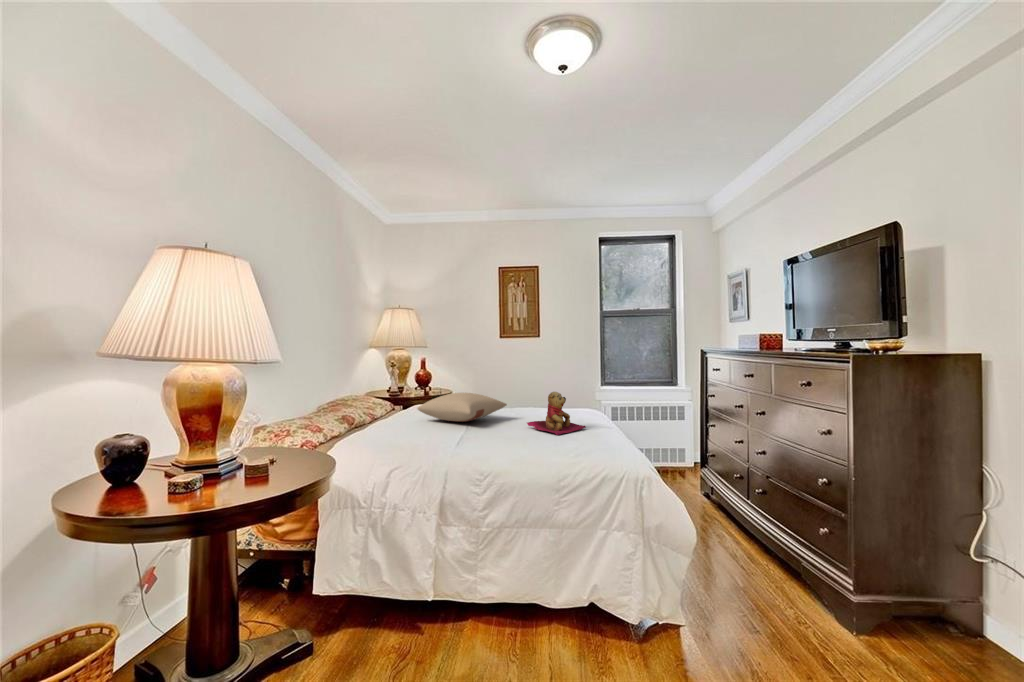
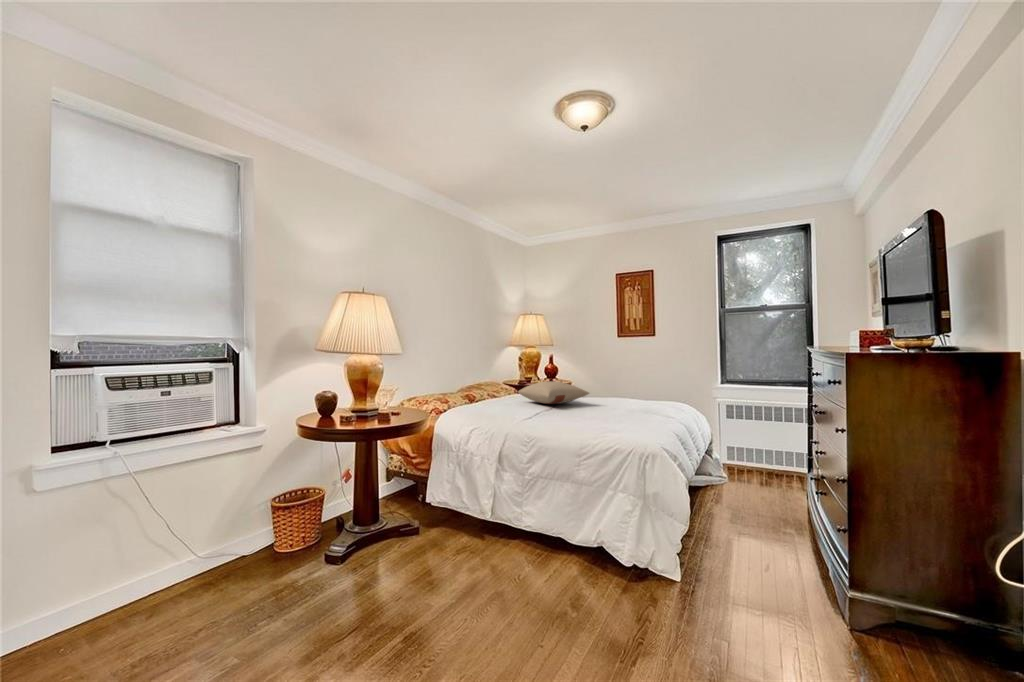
teddy bear: present [527,392,586,435] -> none [594,383,645,419]

